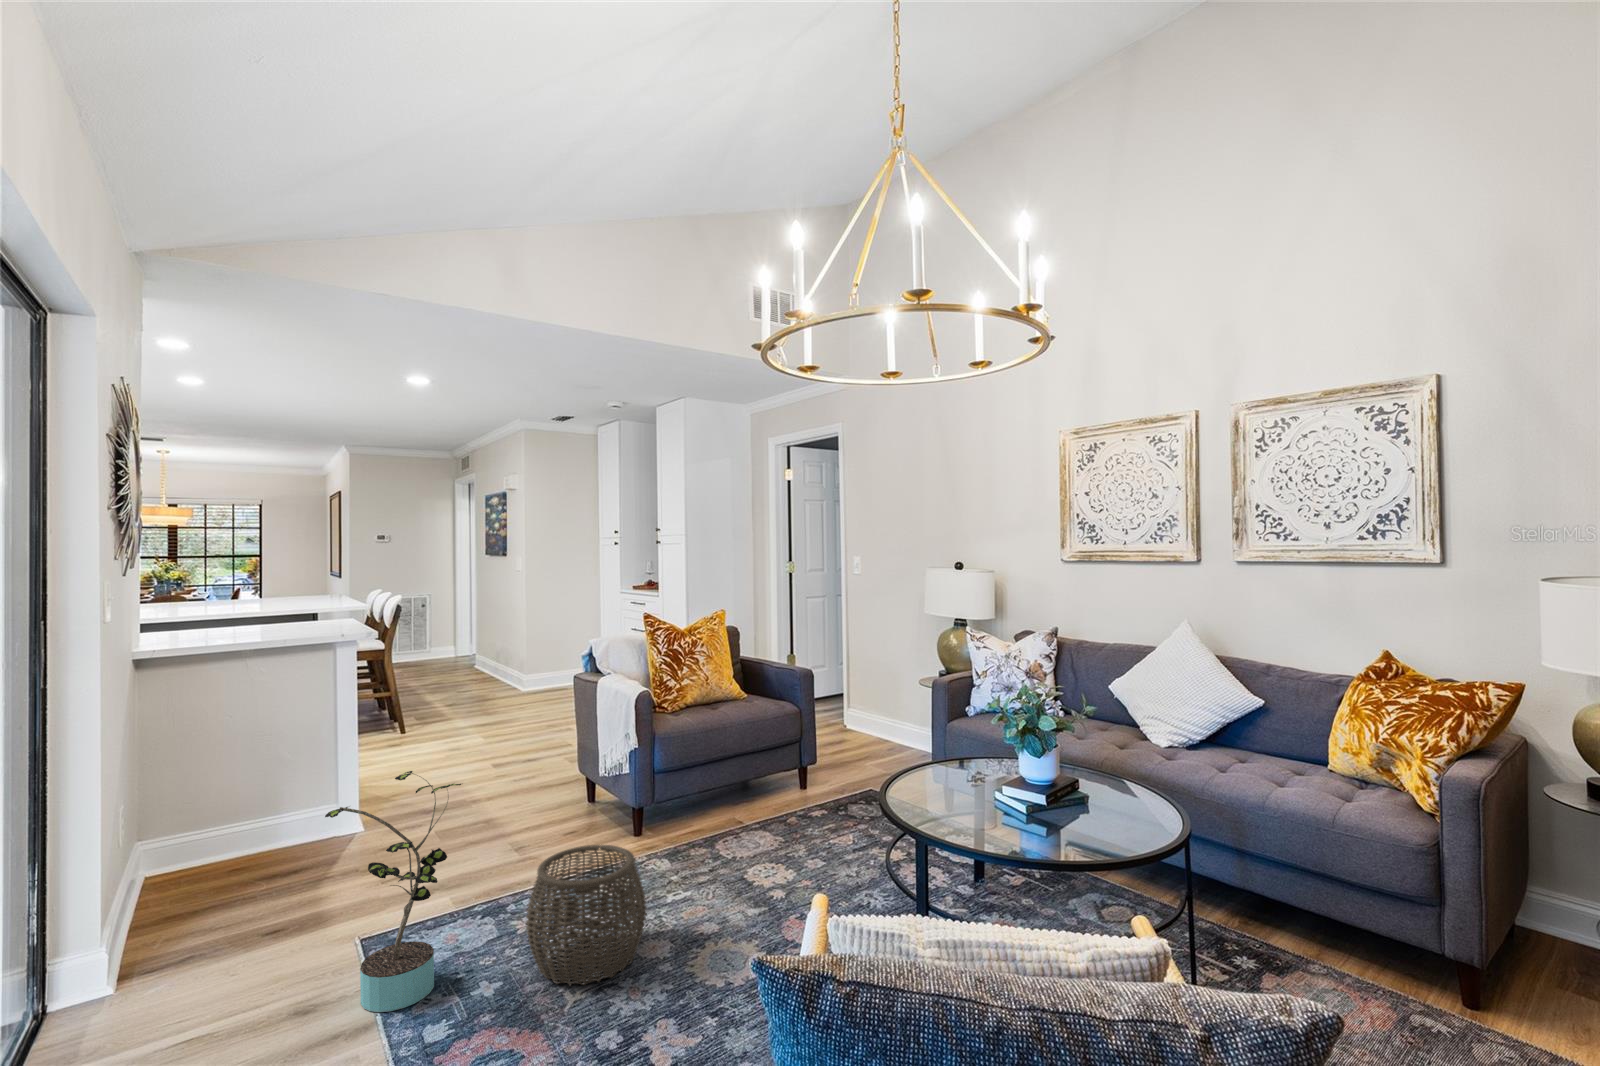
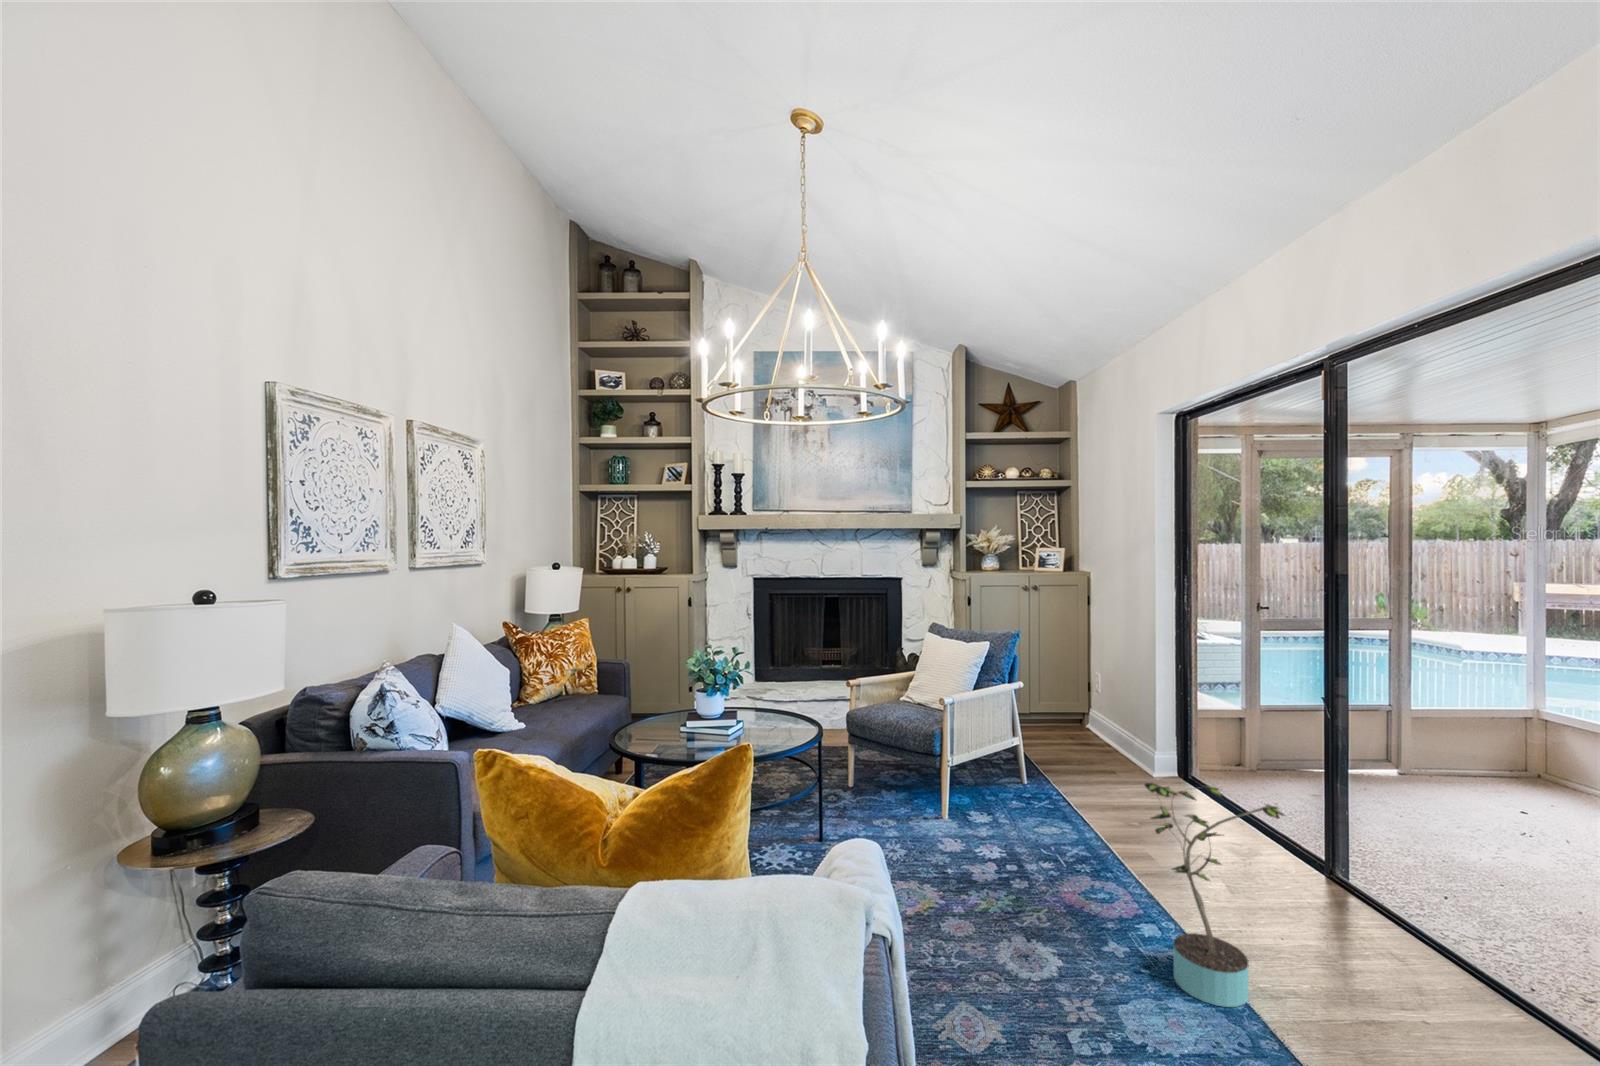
woven basket: present [526,845,646,986] -> none [964,827,1081,964]

